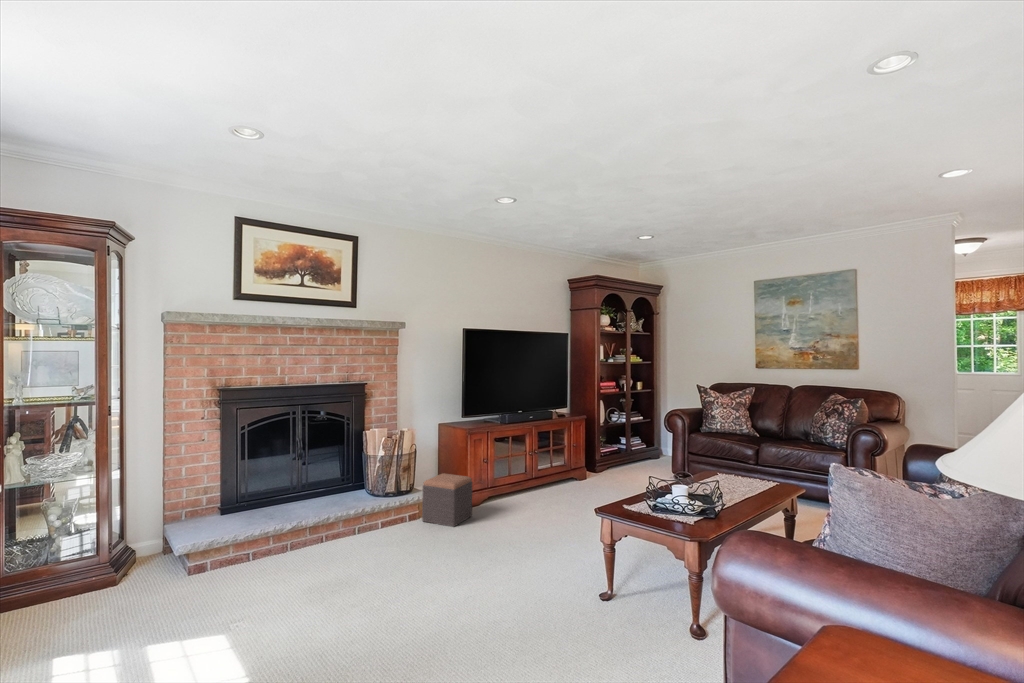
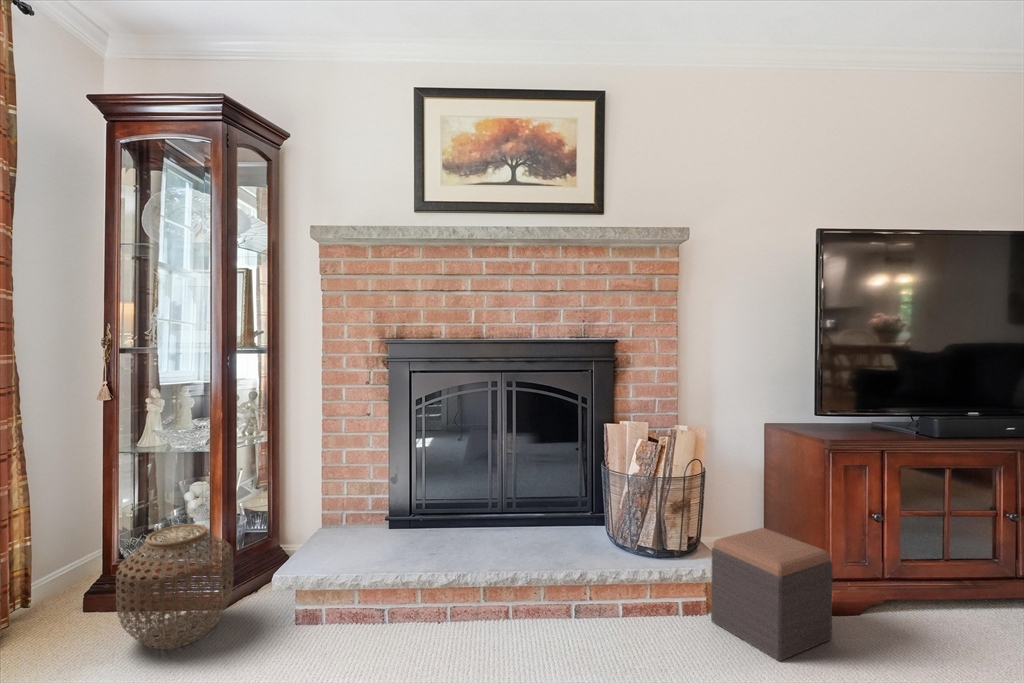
woven basket: none [61,525,146,609] -> present [116,524,233,649]

